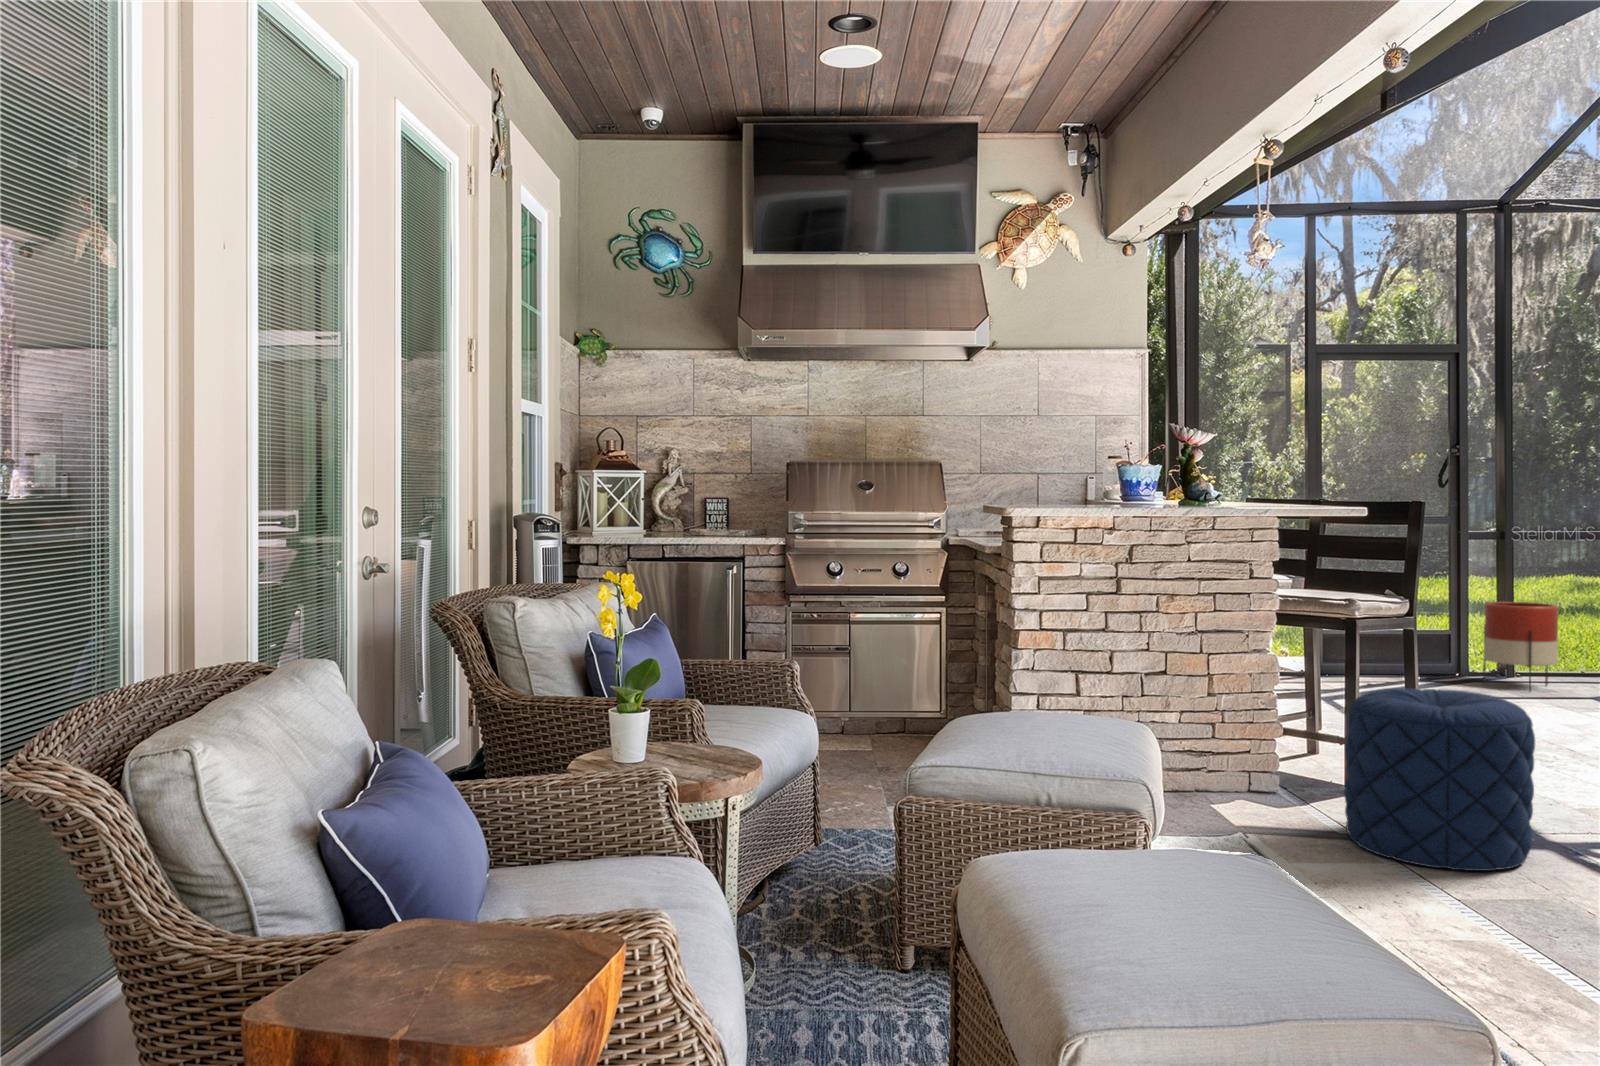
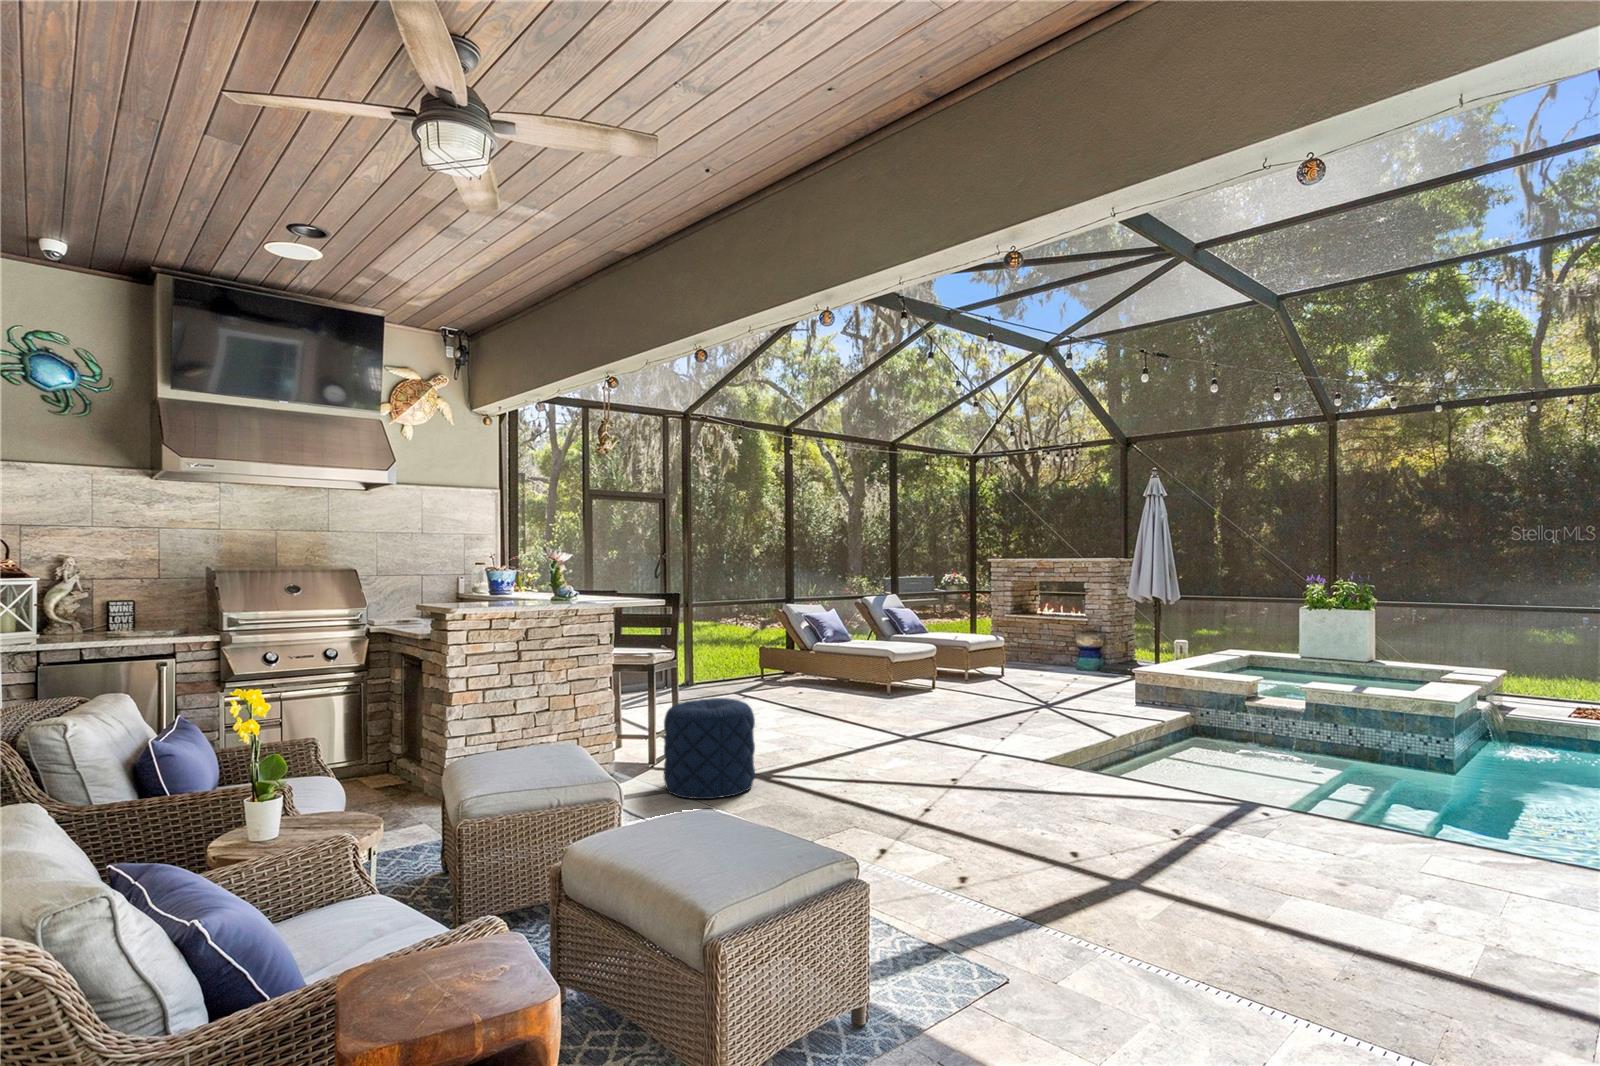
planter: present [1483,602,1558,691] -> none [682,641,718,692]

